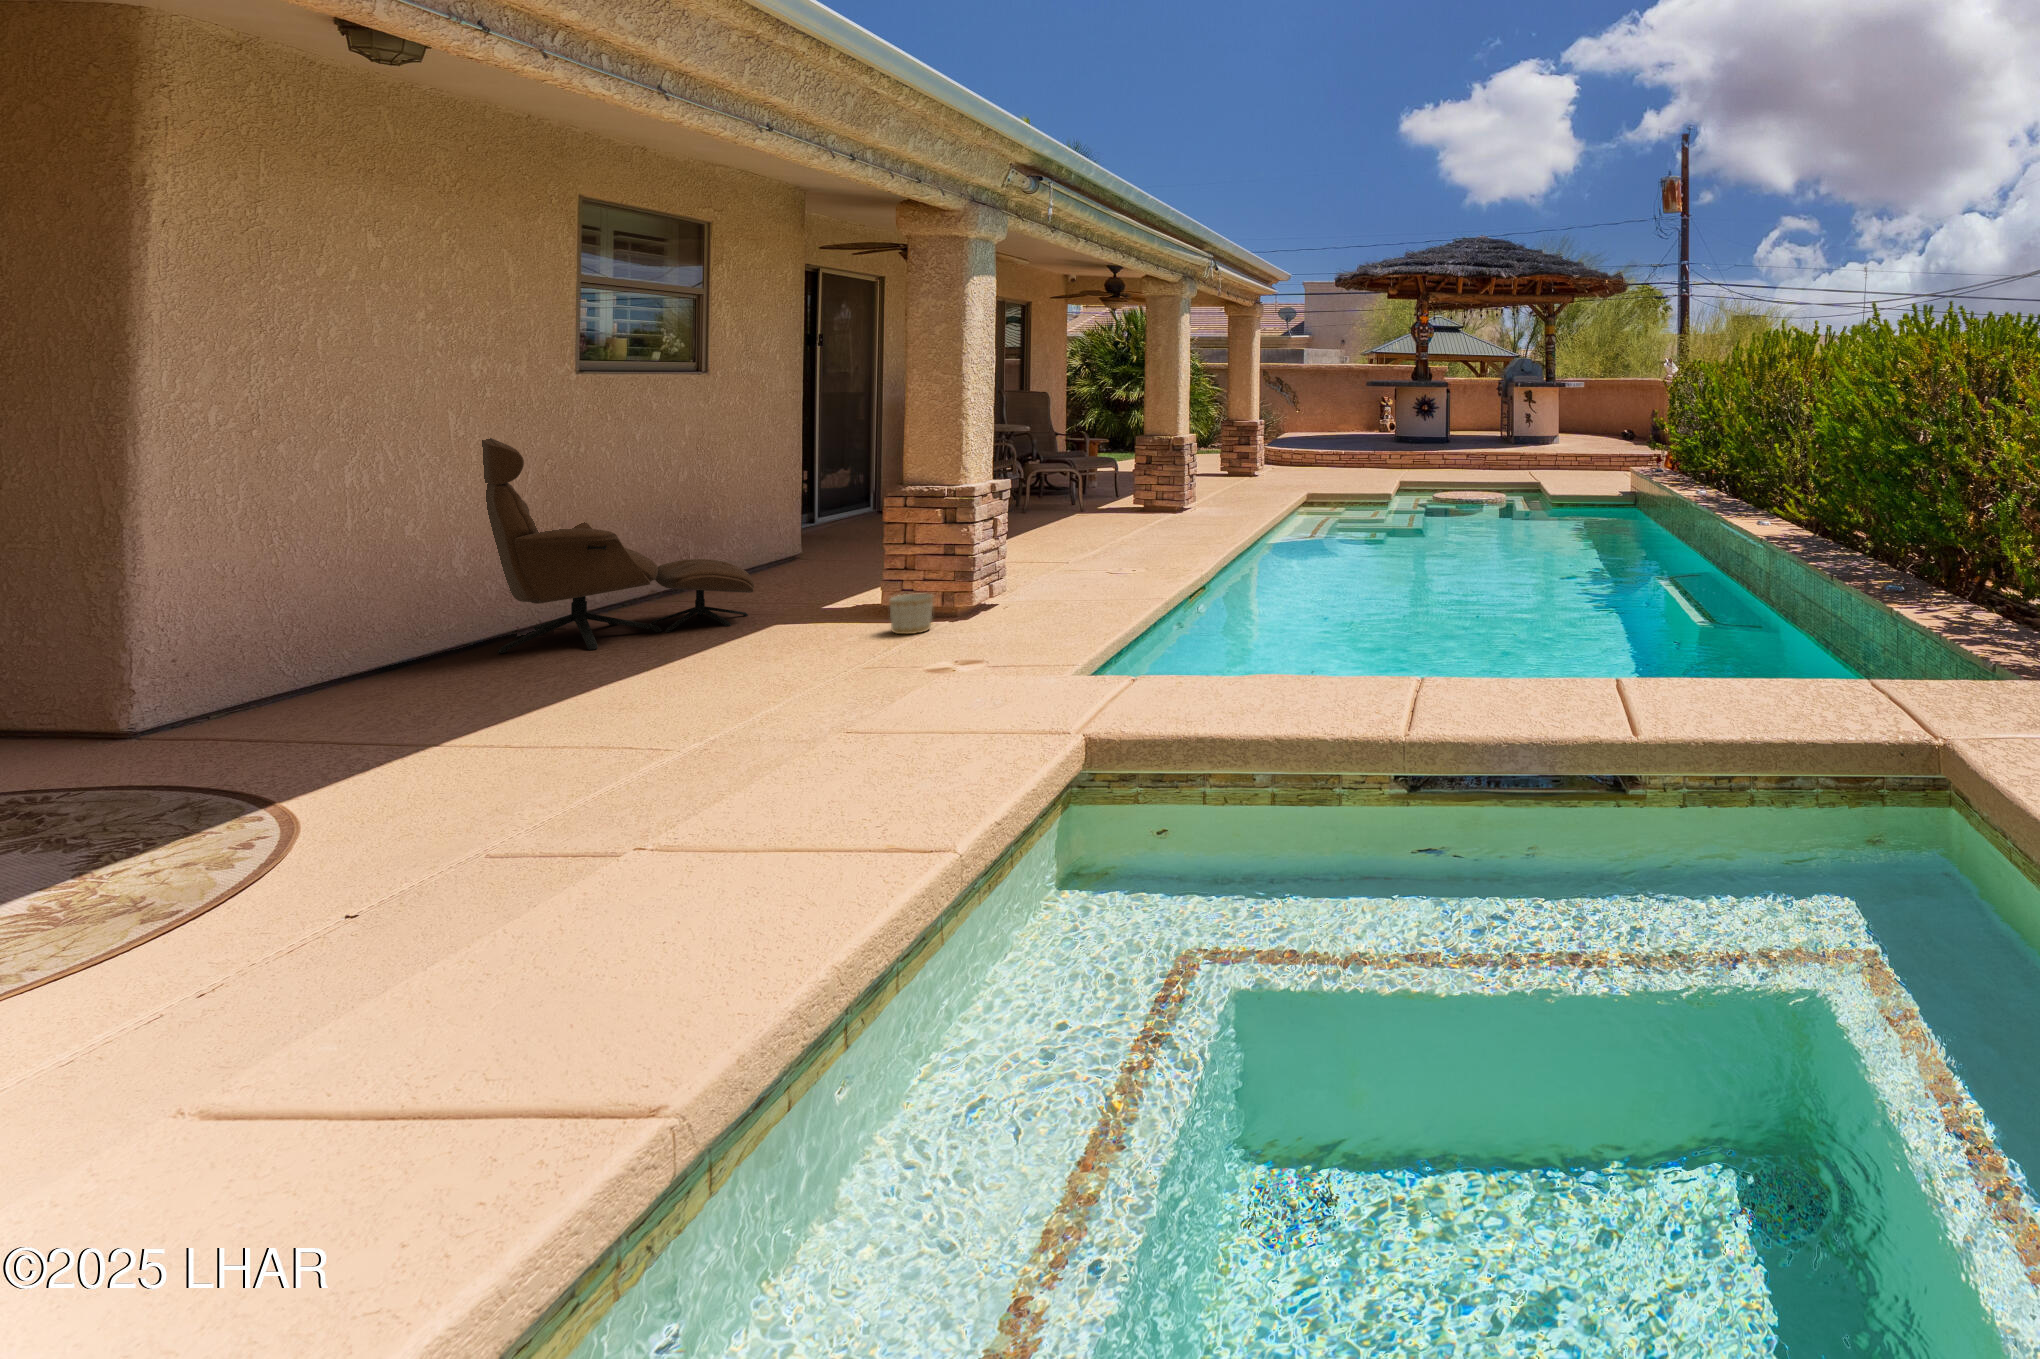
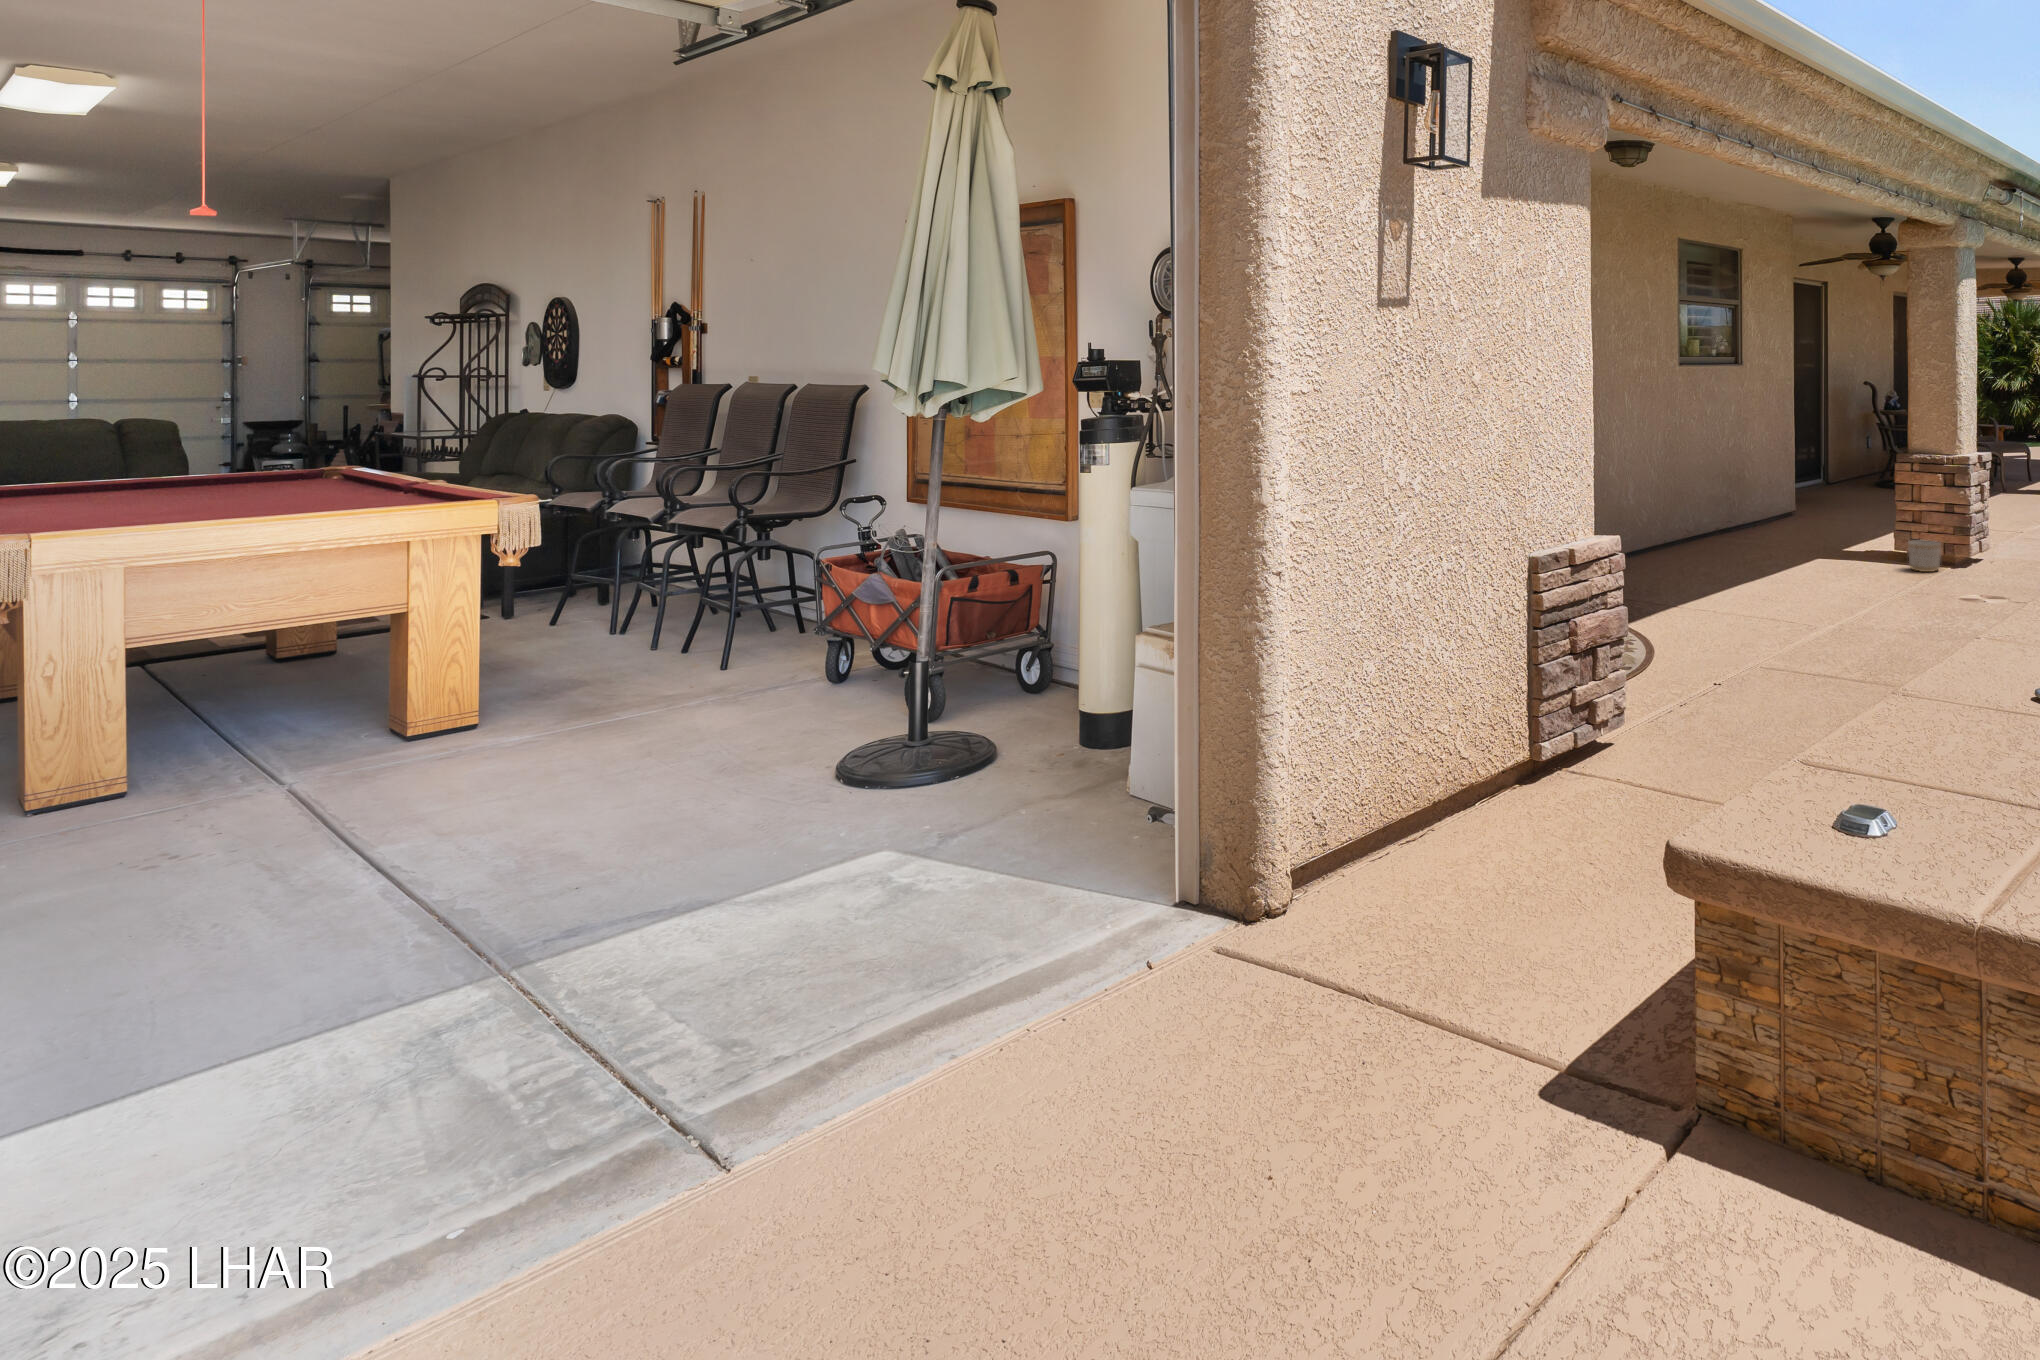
lounge chair: present [482,438,754,653] -> none [1630,410,1799,561]

